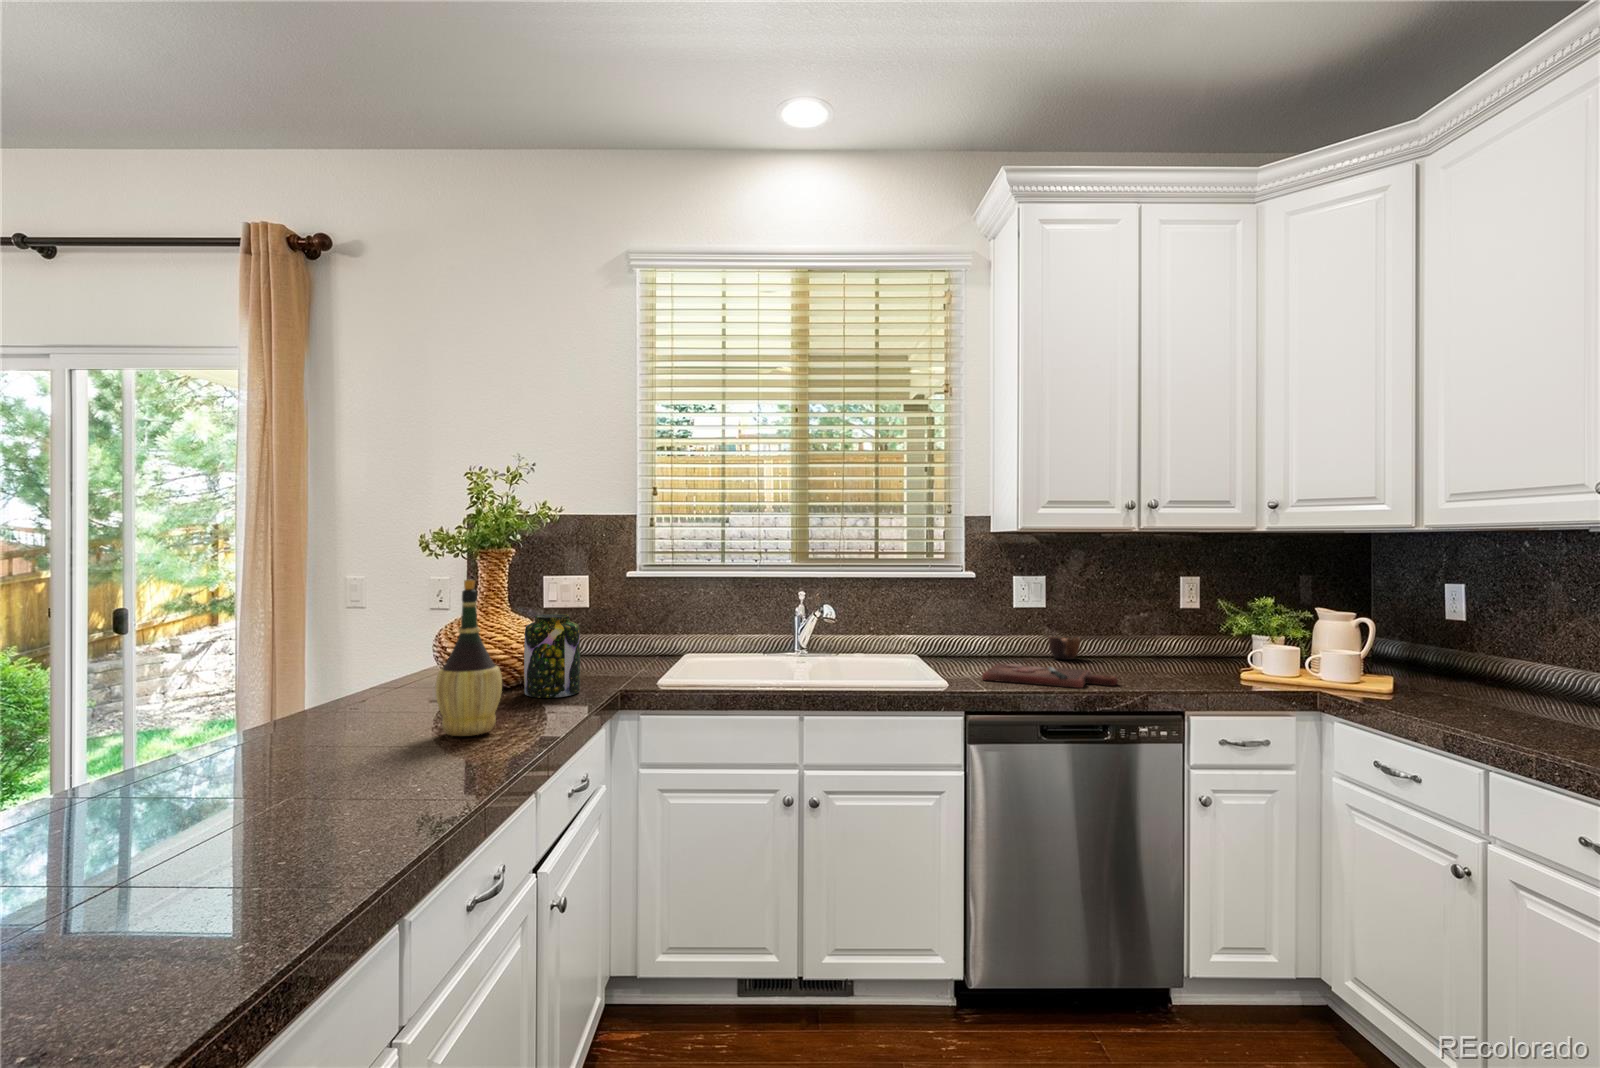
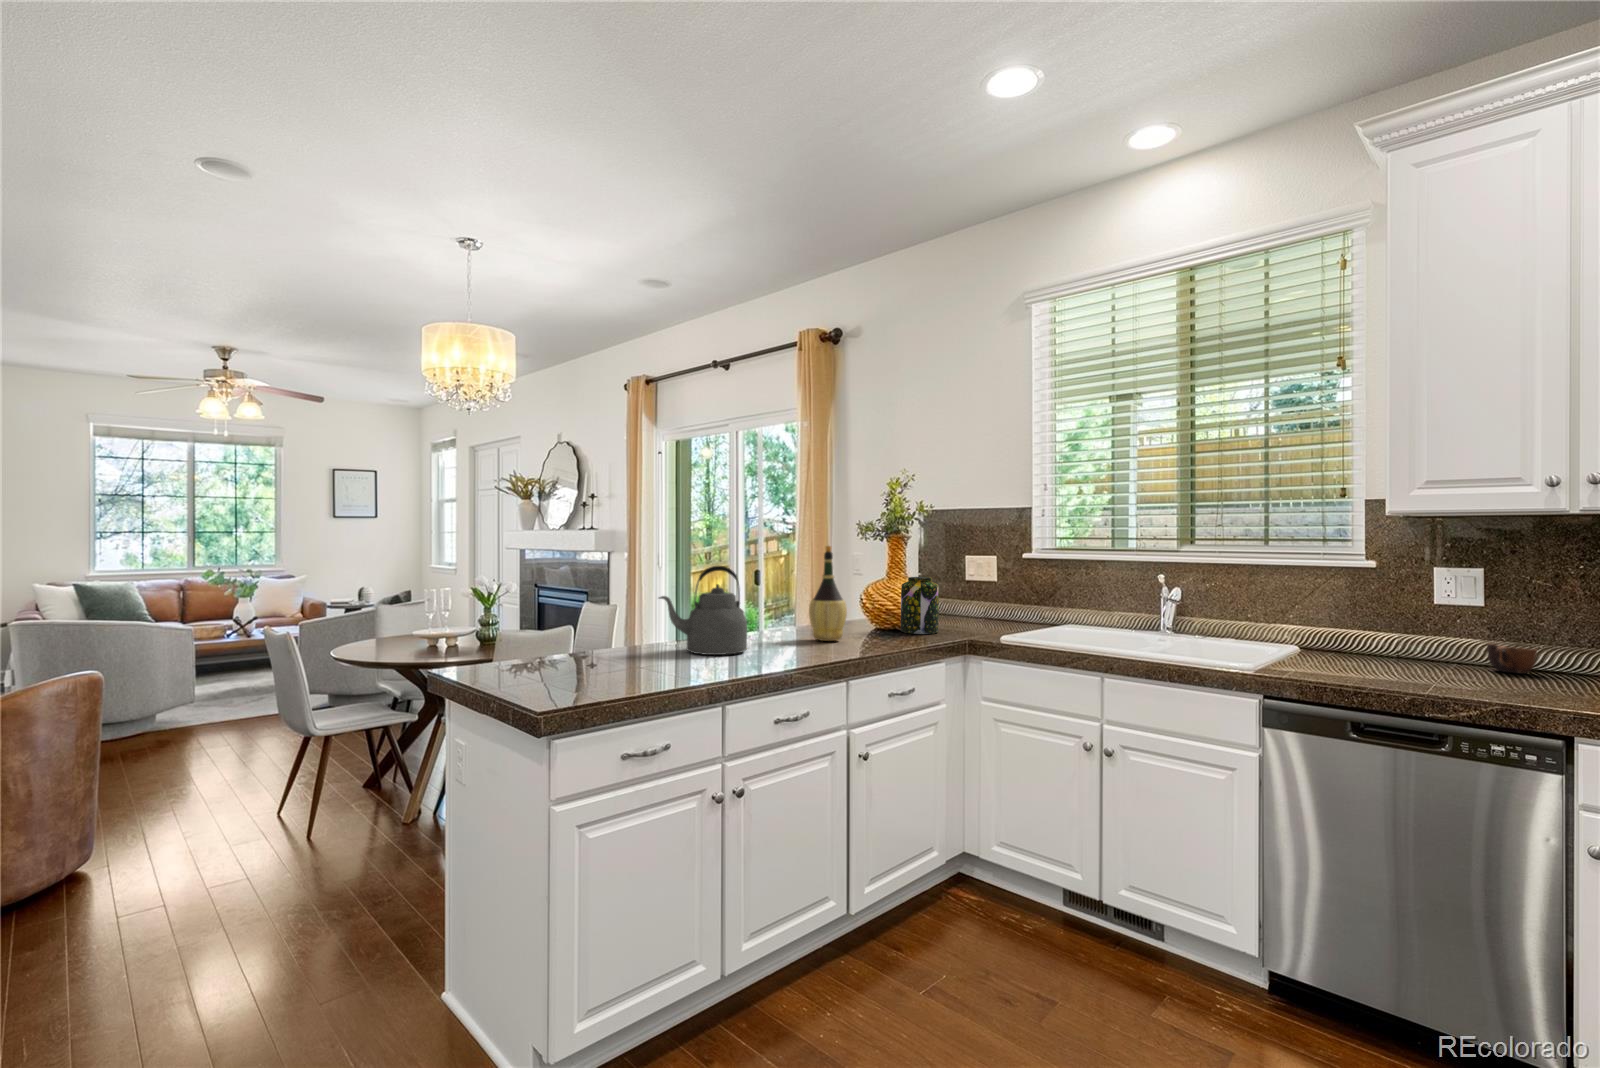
kettle: none [204,633,398,821] -> present [659,566,747,655]
cutting board: present [982,663,1118,688] -> none [1309,660,1482,694]

